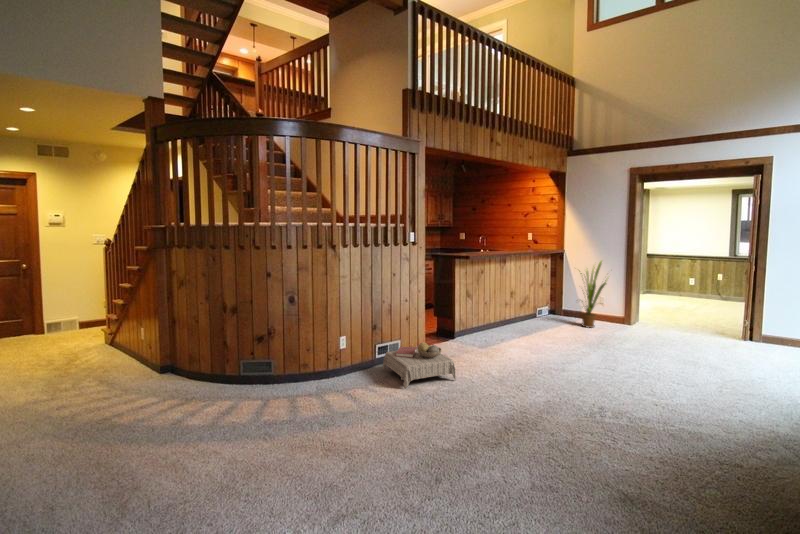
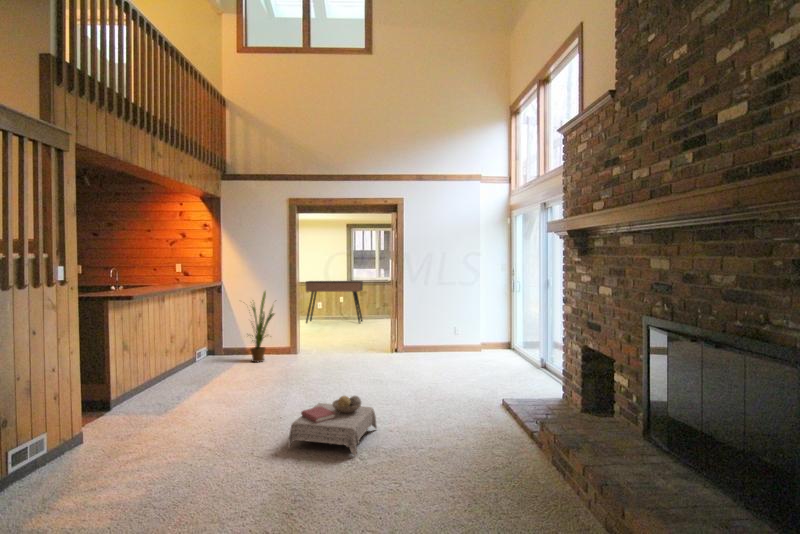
console table: none [674,254,762,309] -> present [306,281,363,323]
ottoman: present [383,342,456,388] -> present [288,396,377,456]

